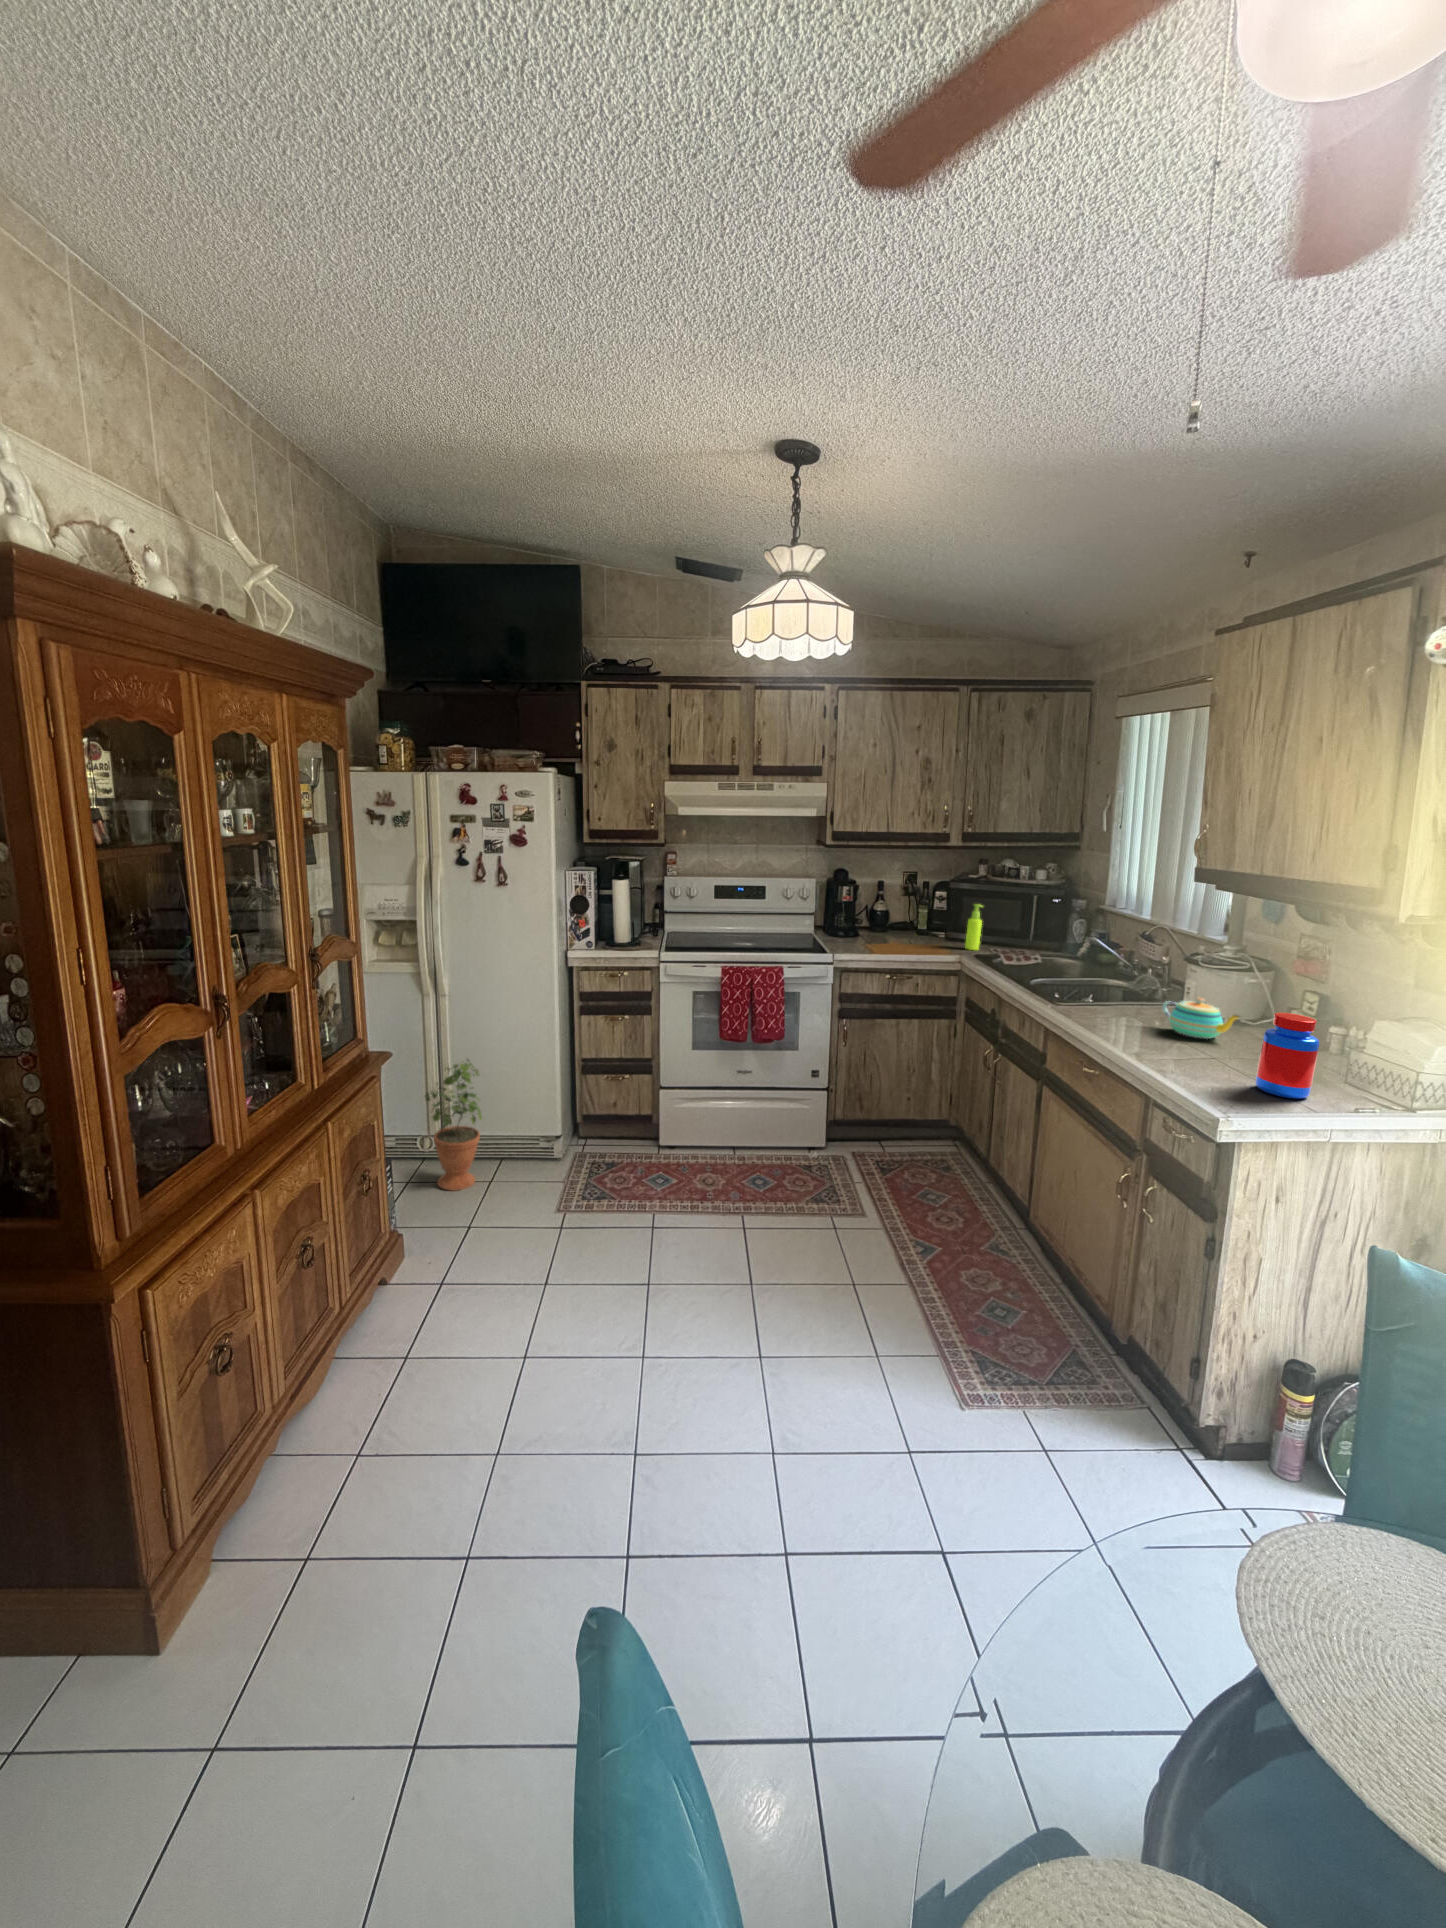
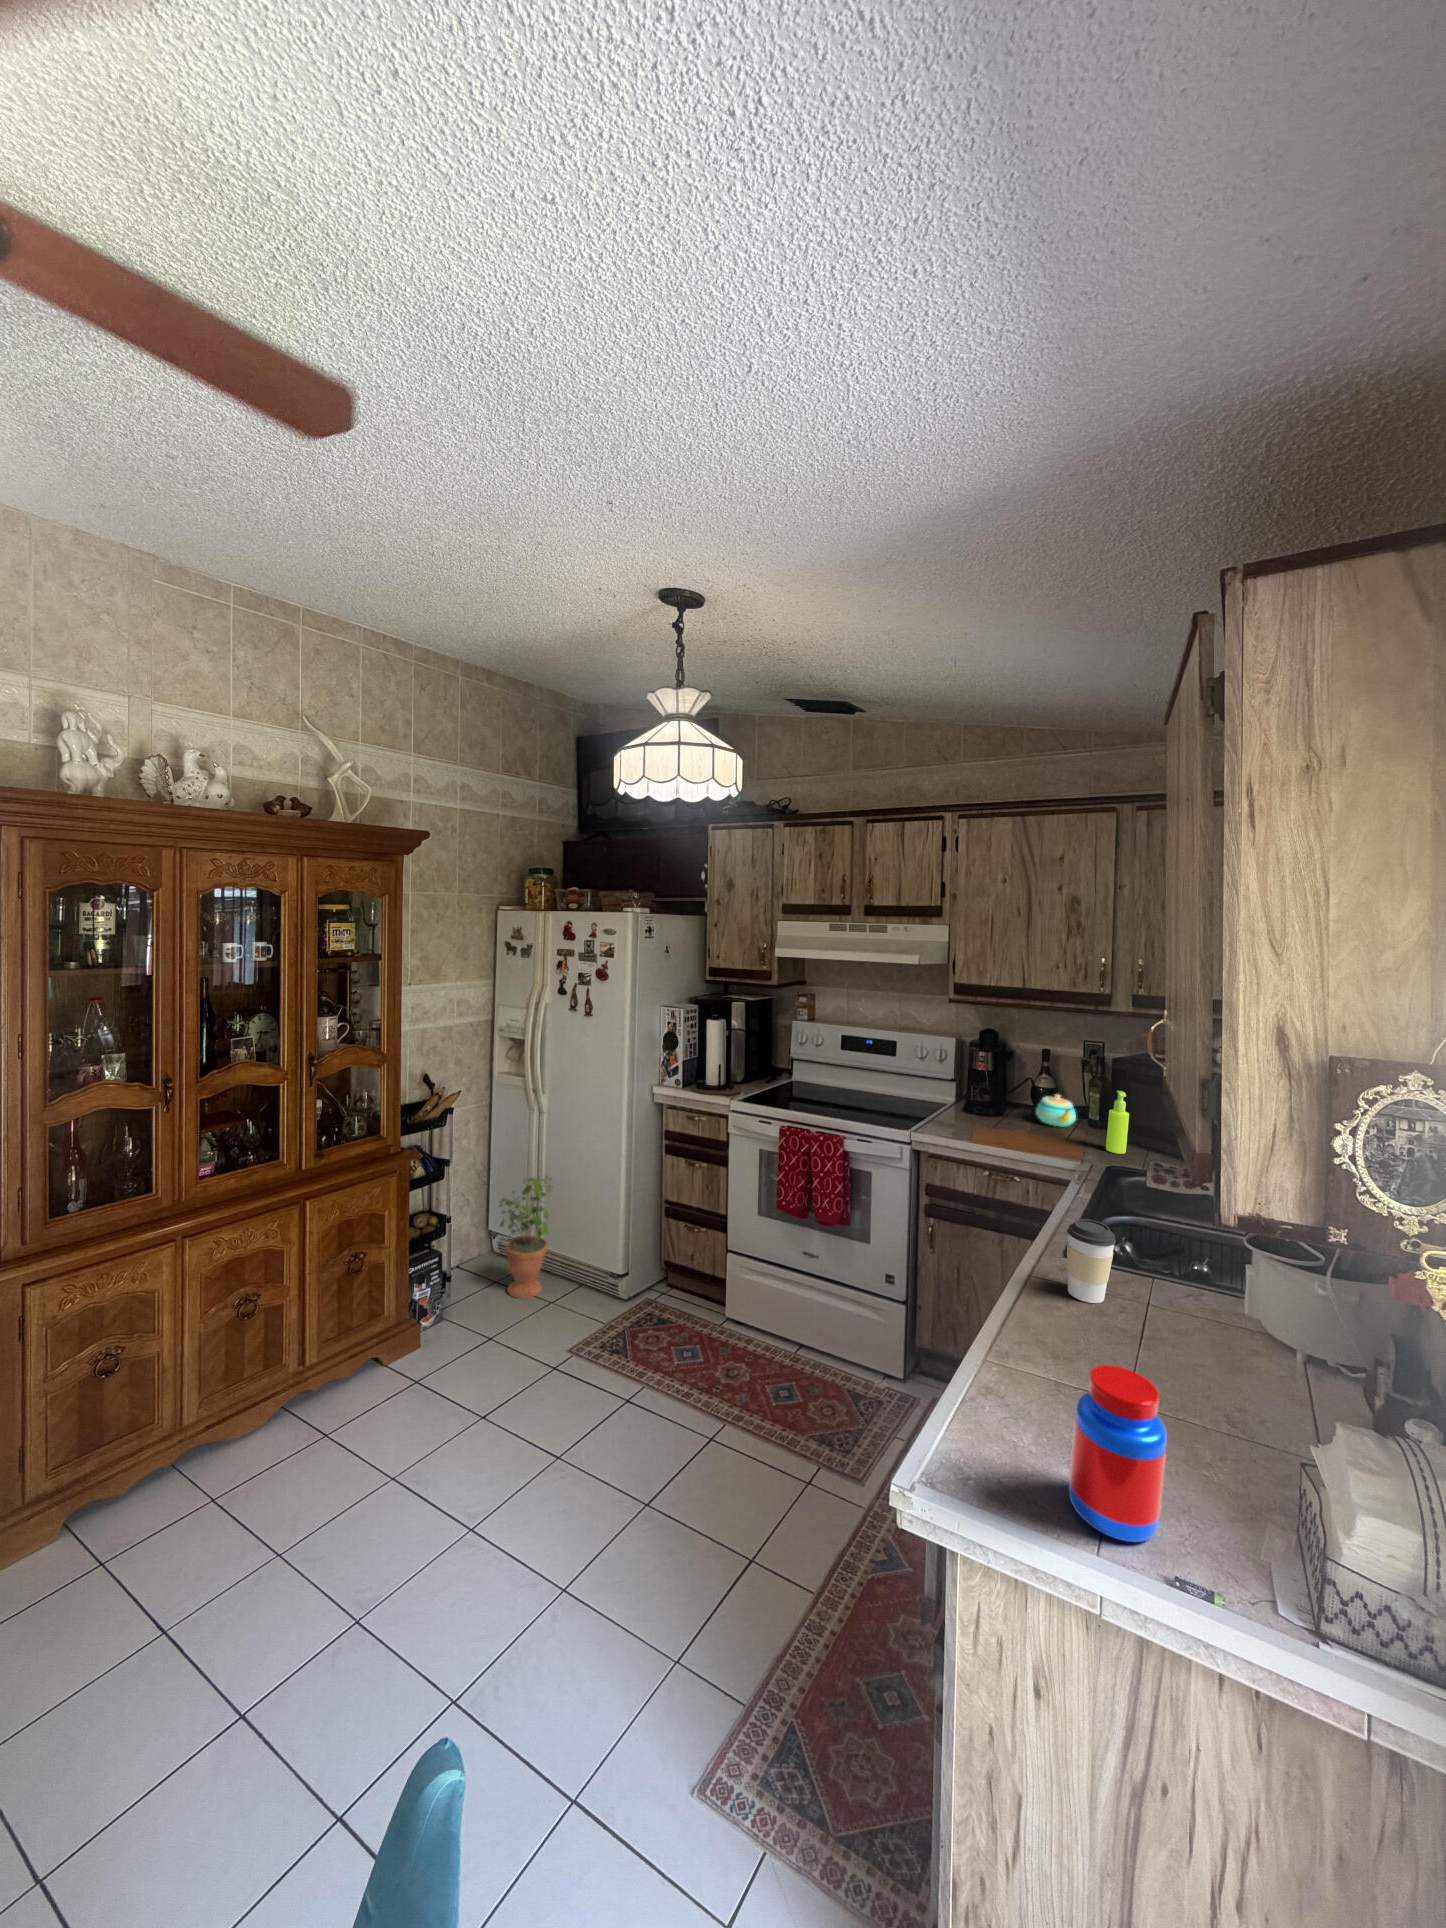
coffee cup: none [1093,969,1127,1021] -> present [1067,1219,1116,1303]
teapot: present [1162,998,1239,1039] -> present [1036,1094,1076,1126]

